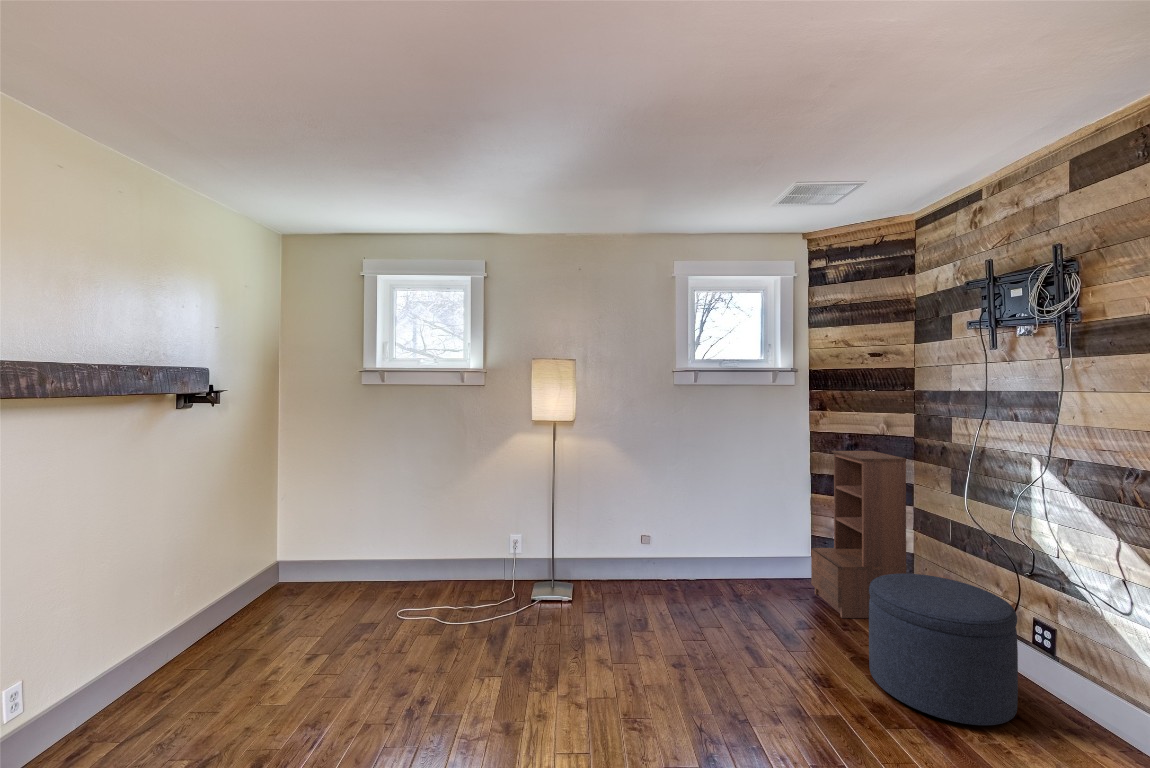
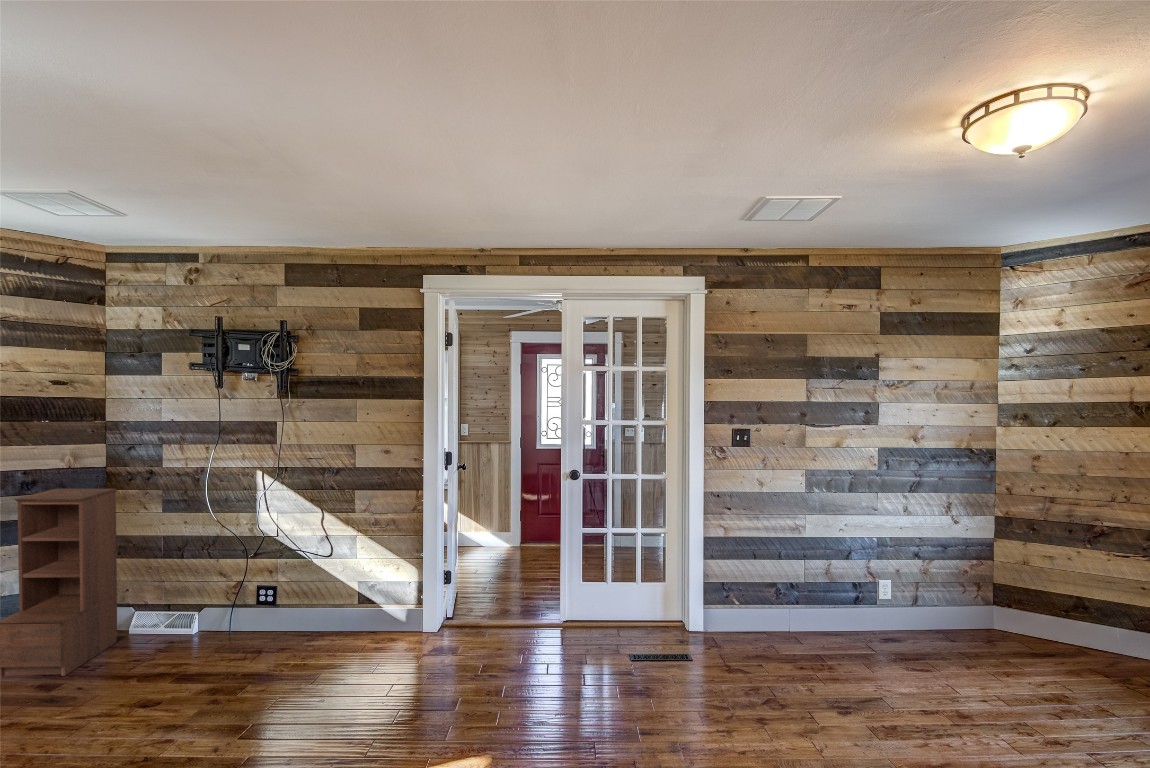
ottoman: present [869,573,1018,725] -> none [145,575,260,691]

